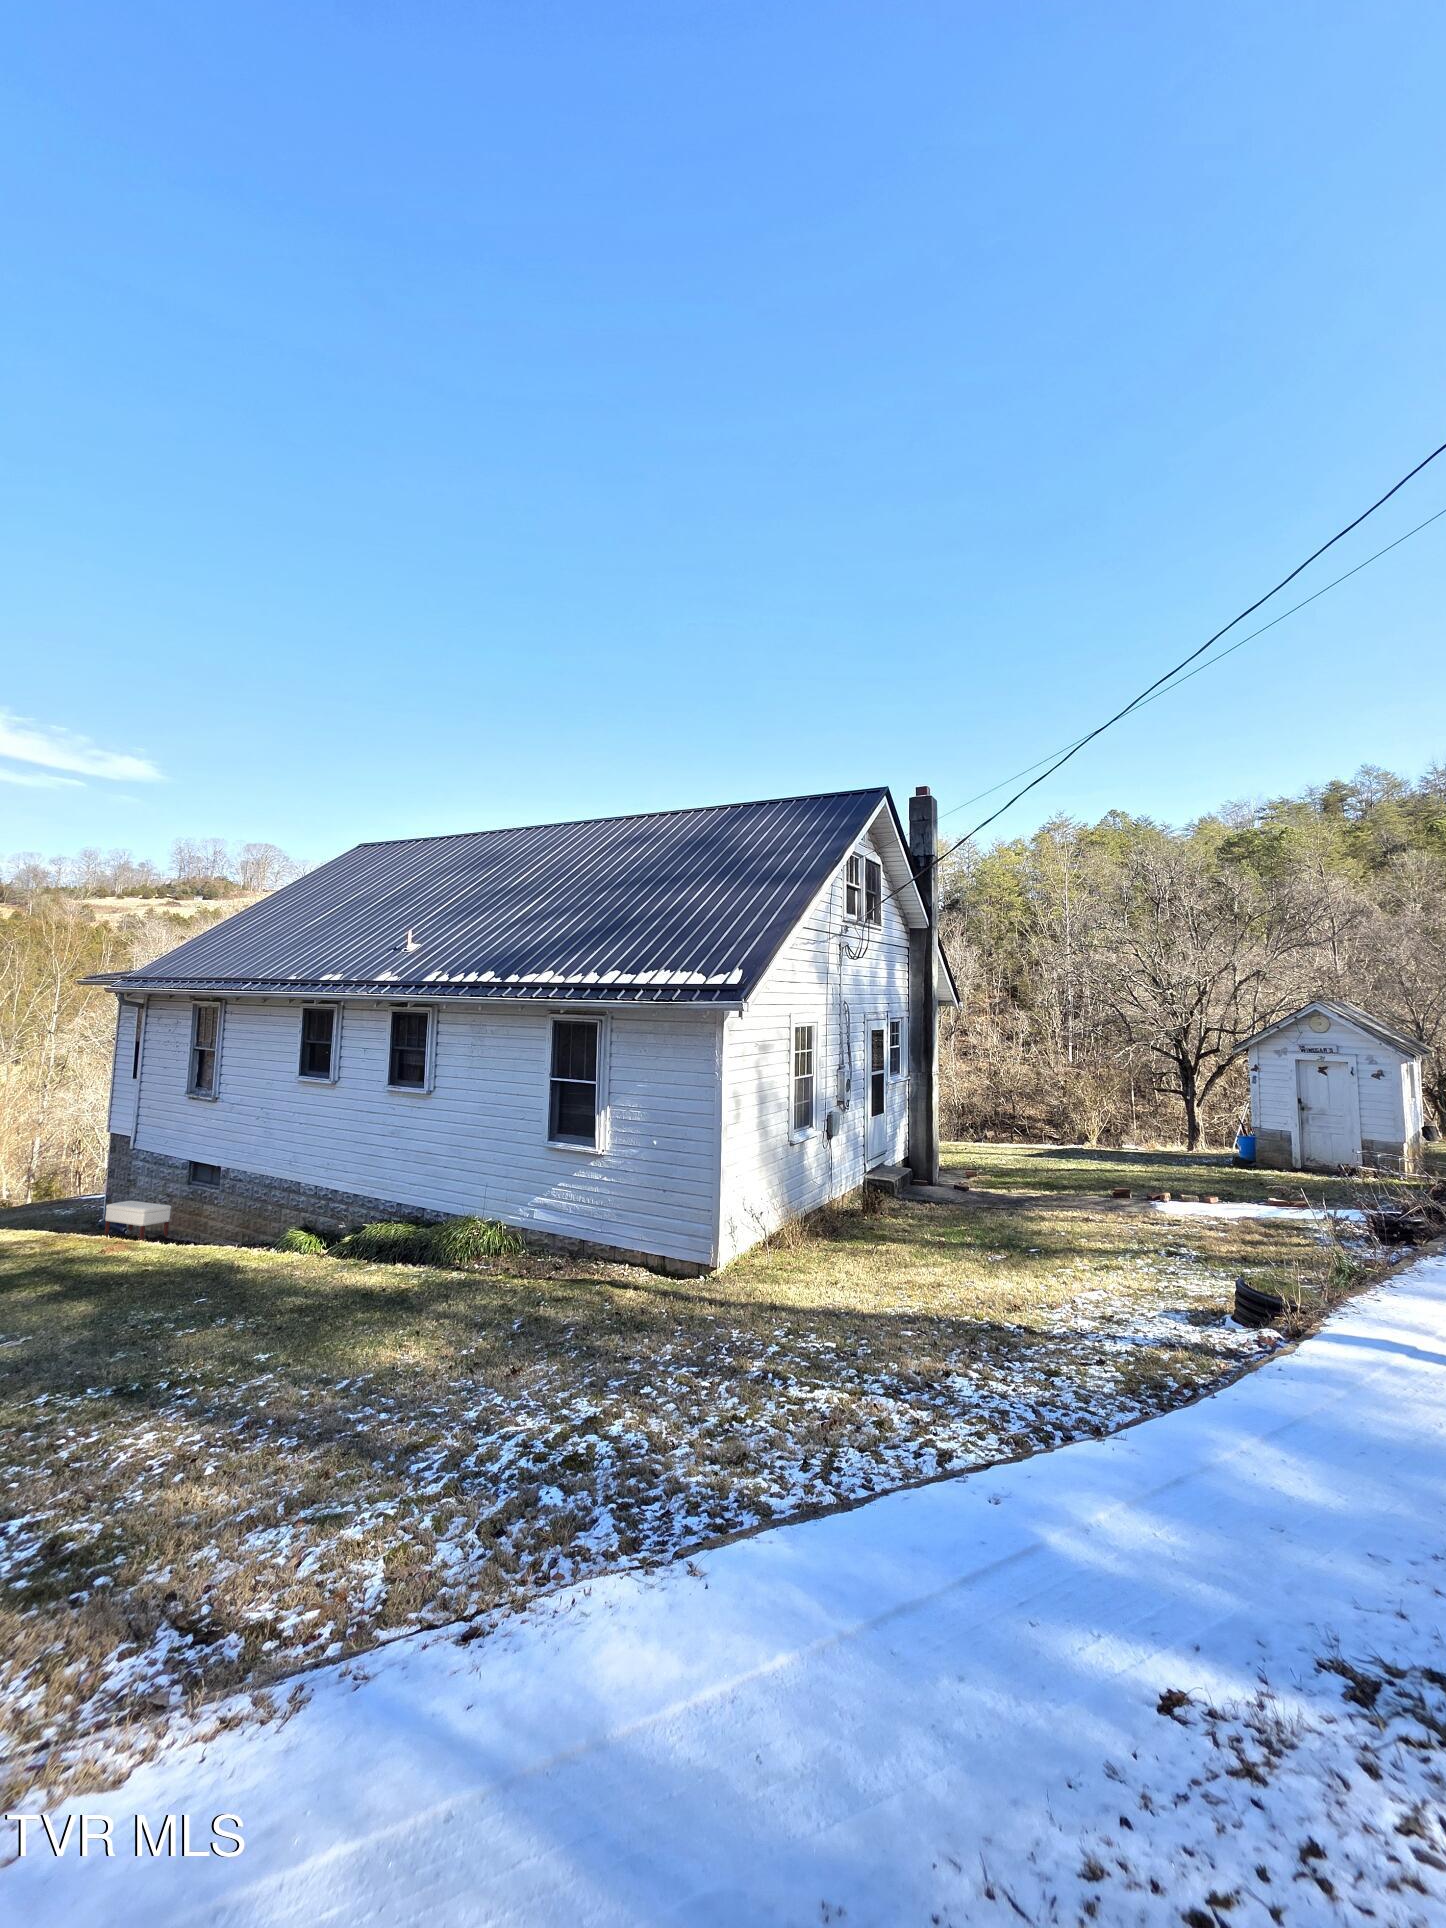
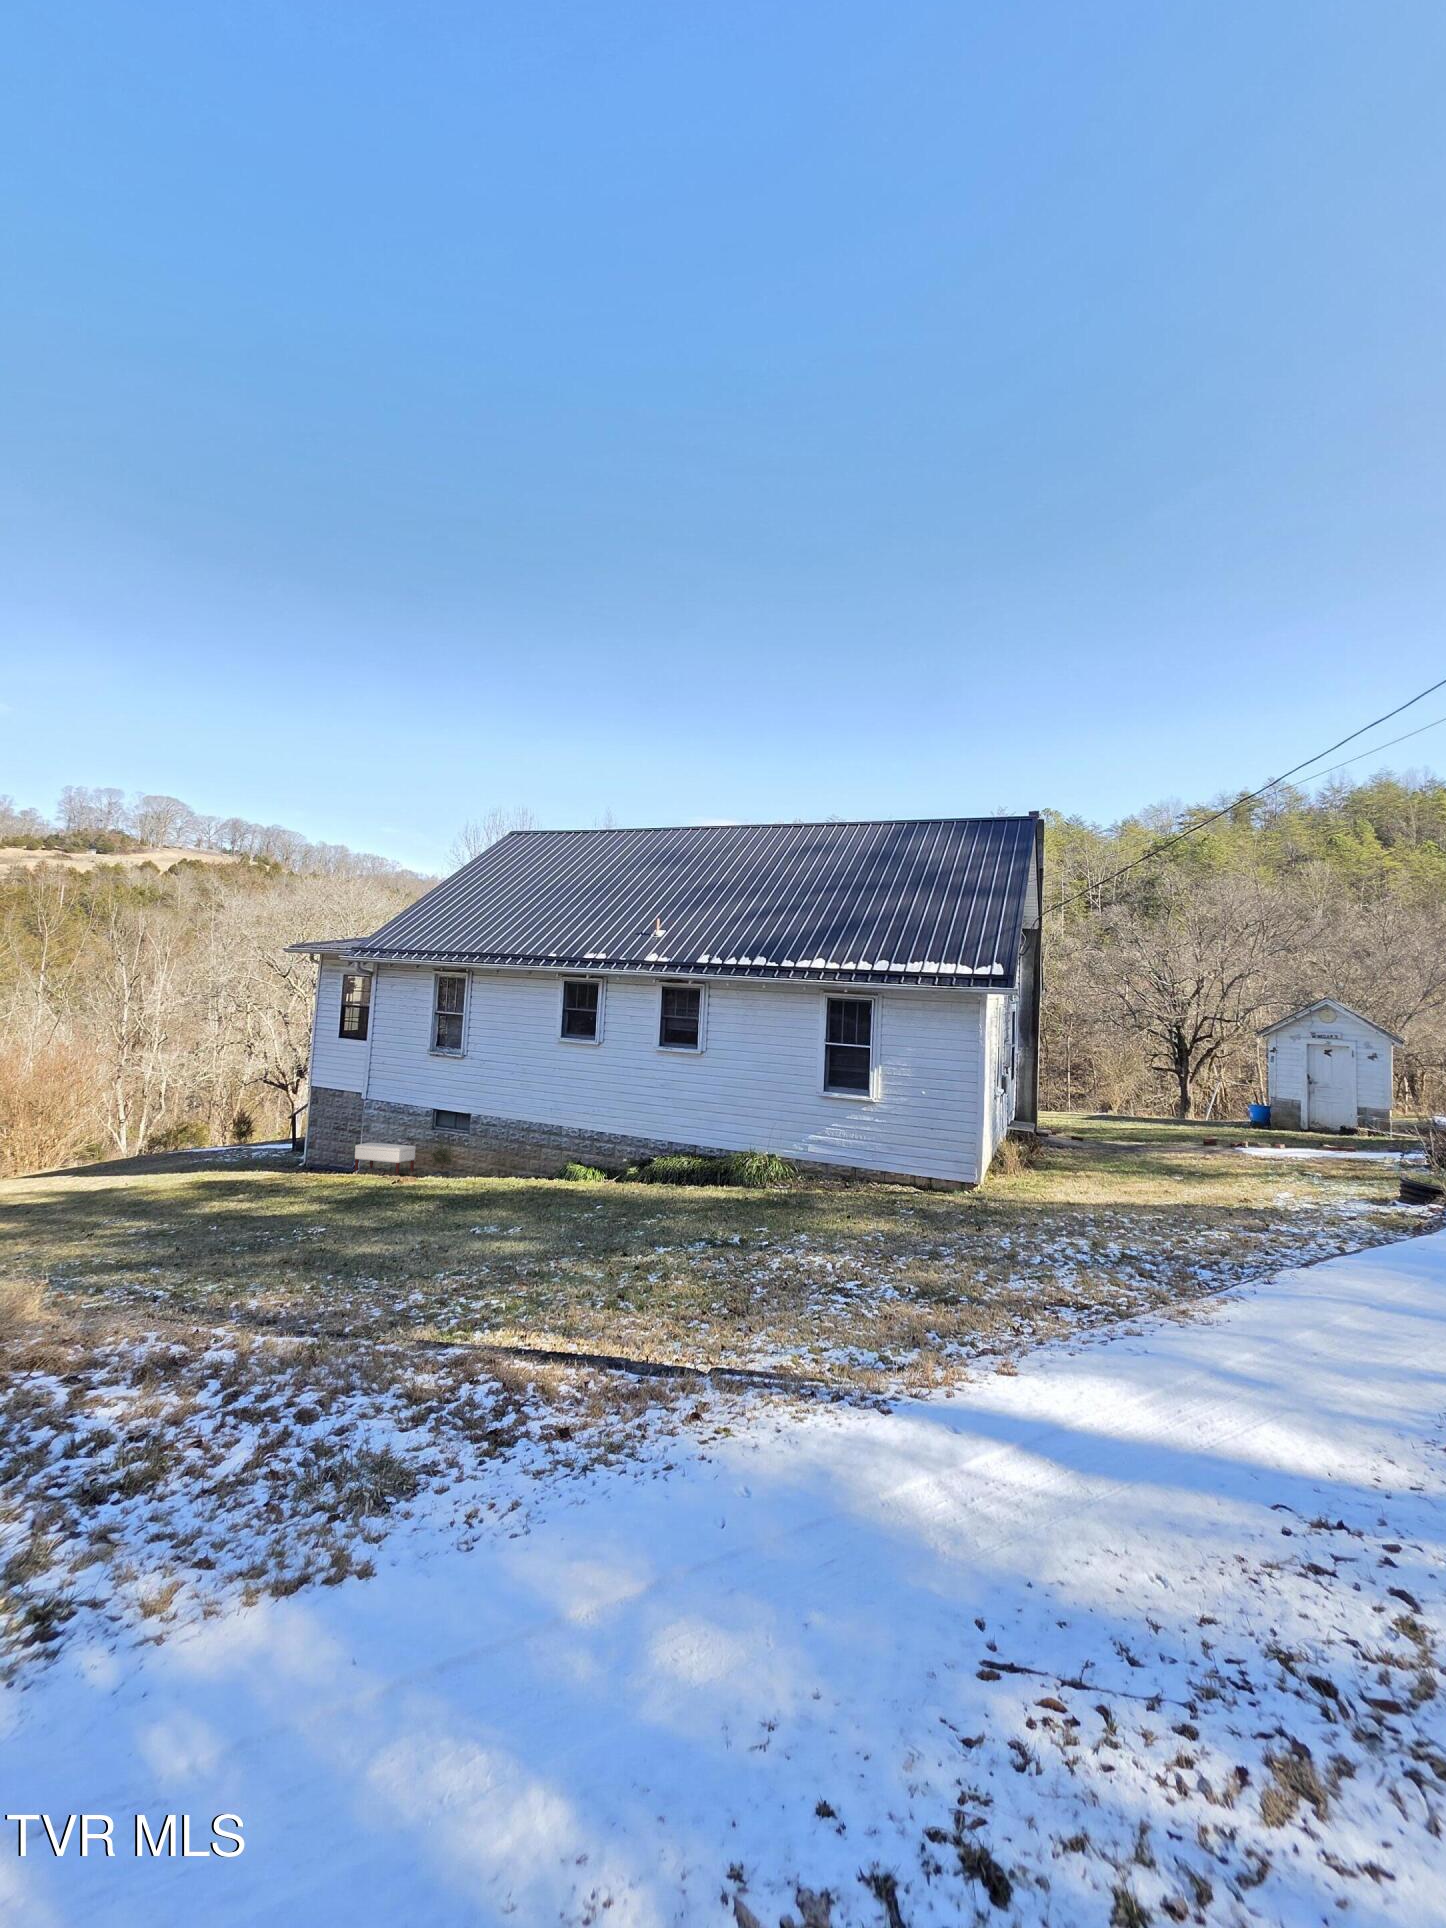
potted tree: none [169,1196,204,1242] -> present [431,1143,452,1175]

